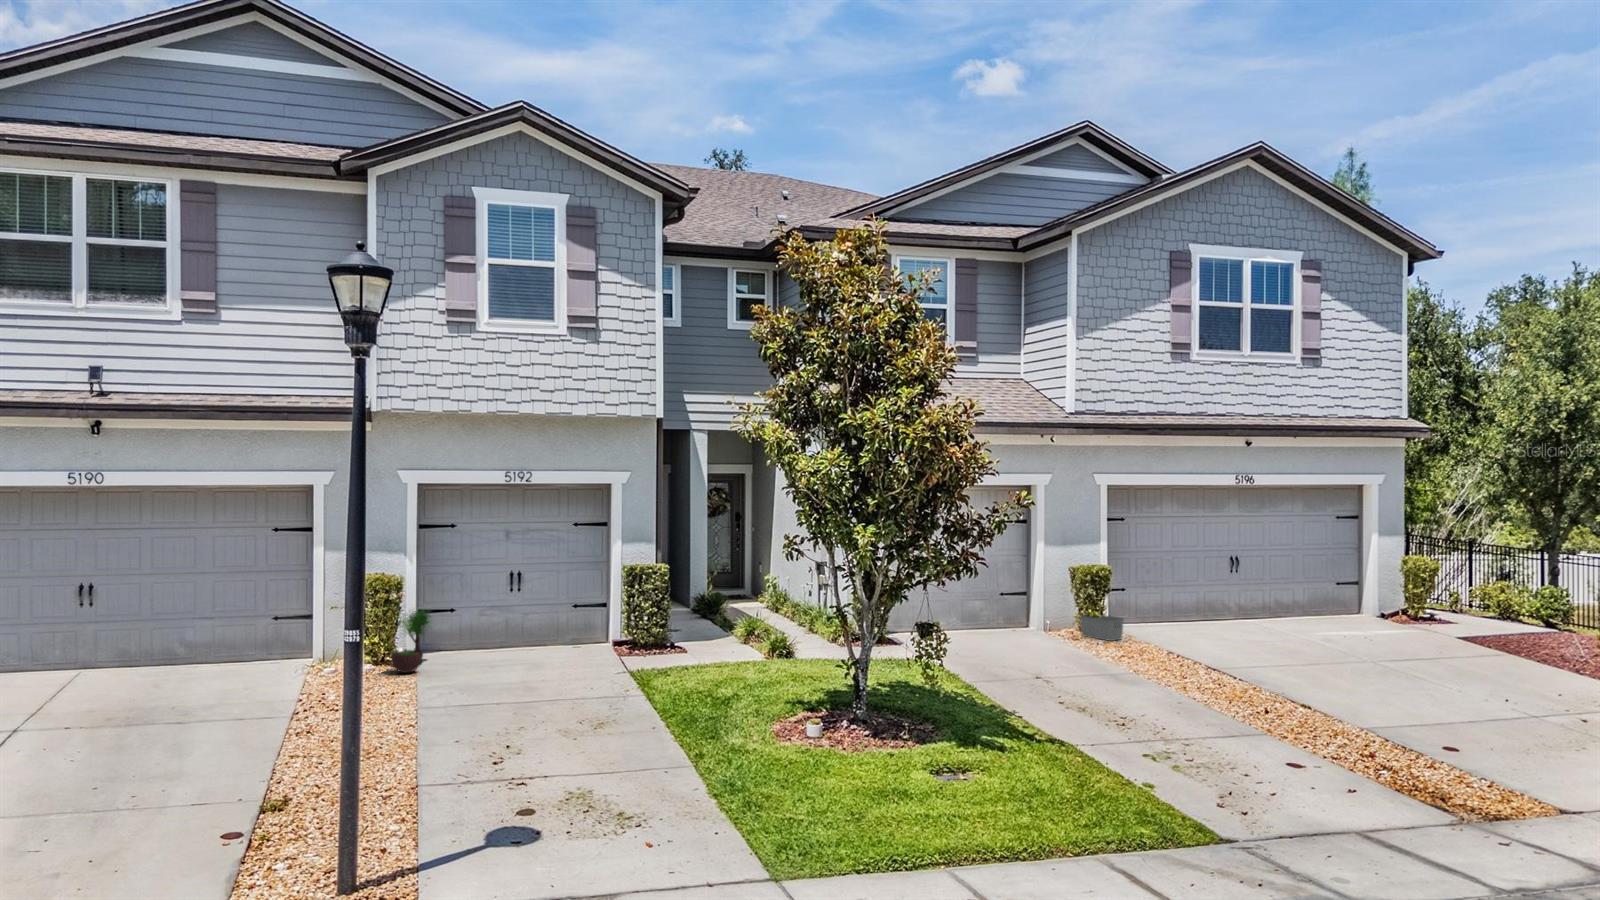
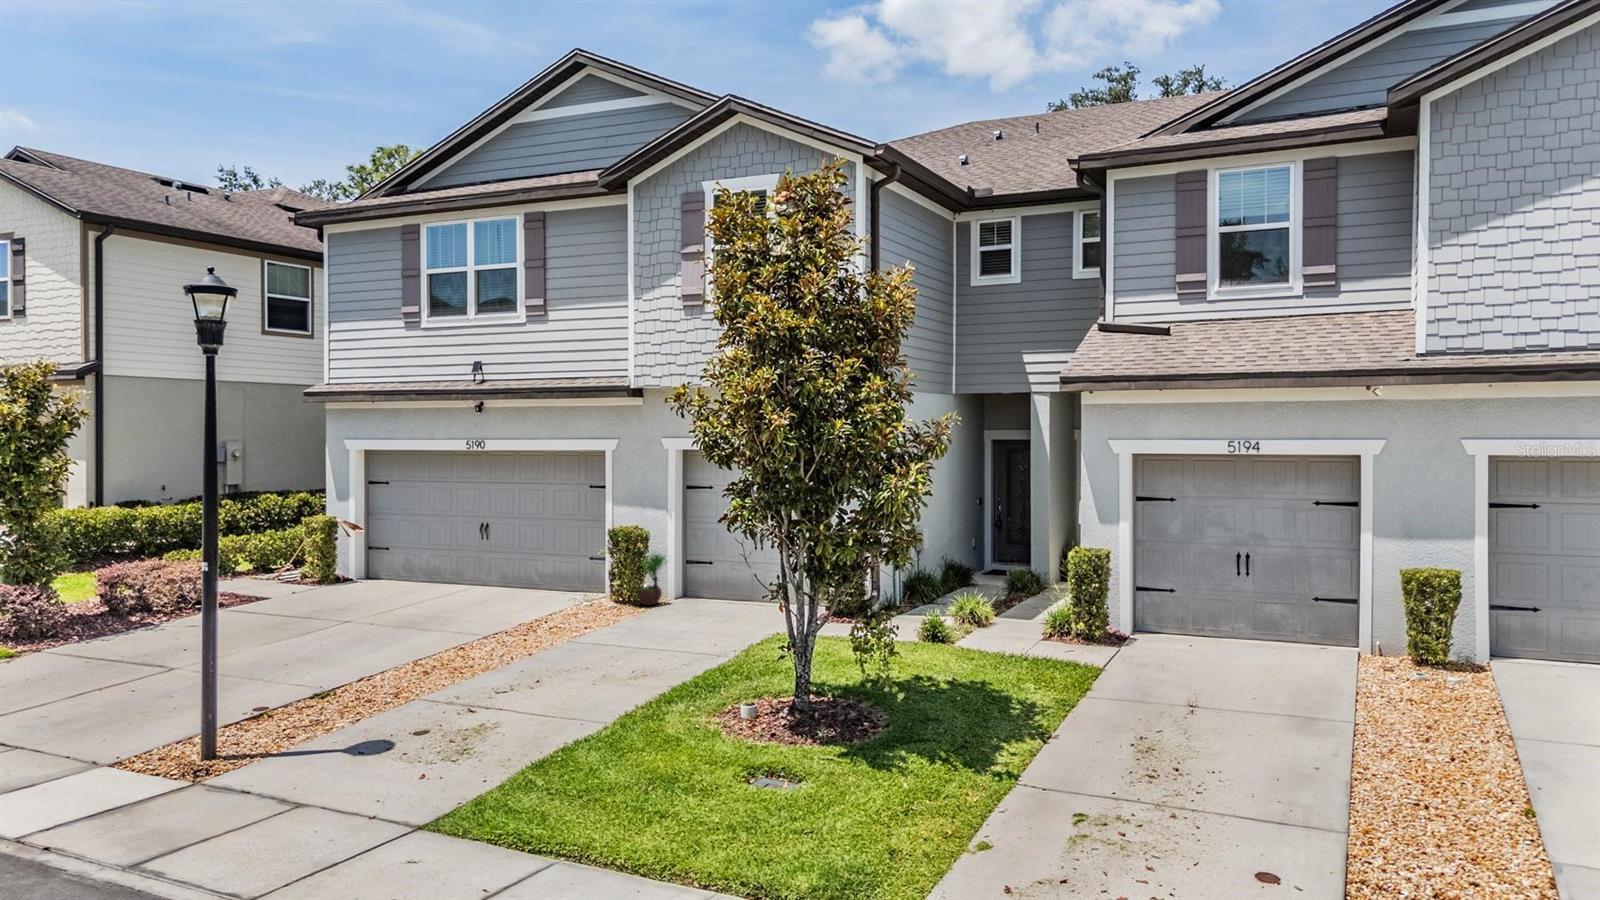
storage bin: present [1080,615,1124,641] -> none [1424,639,1483,682]

